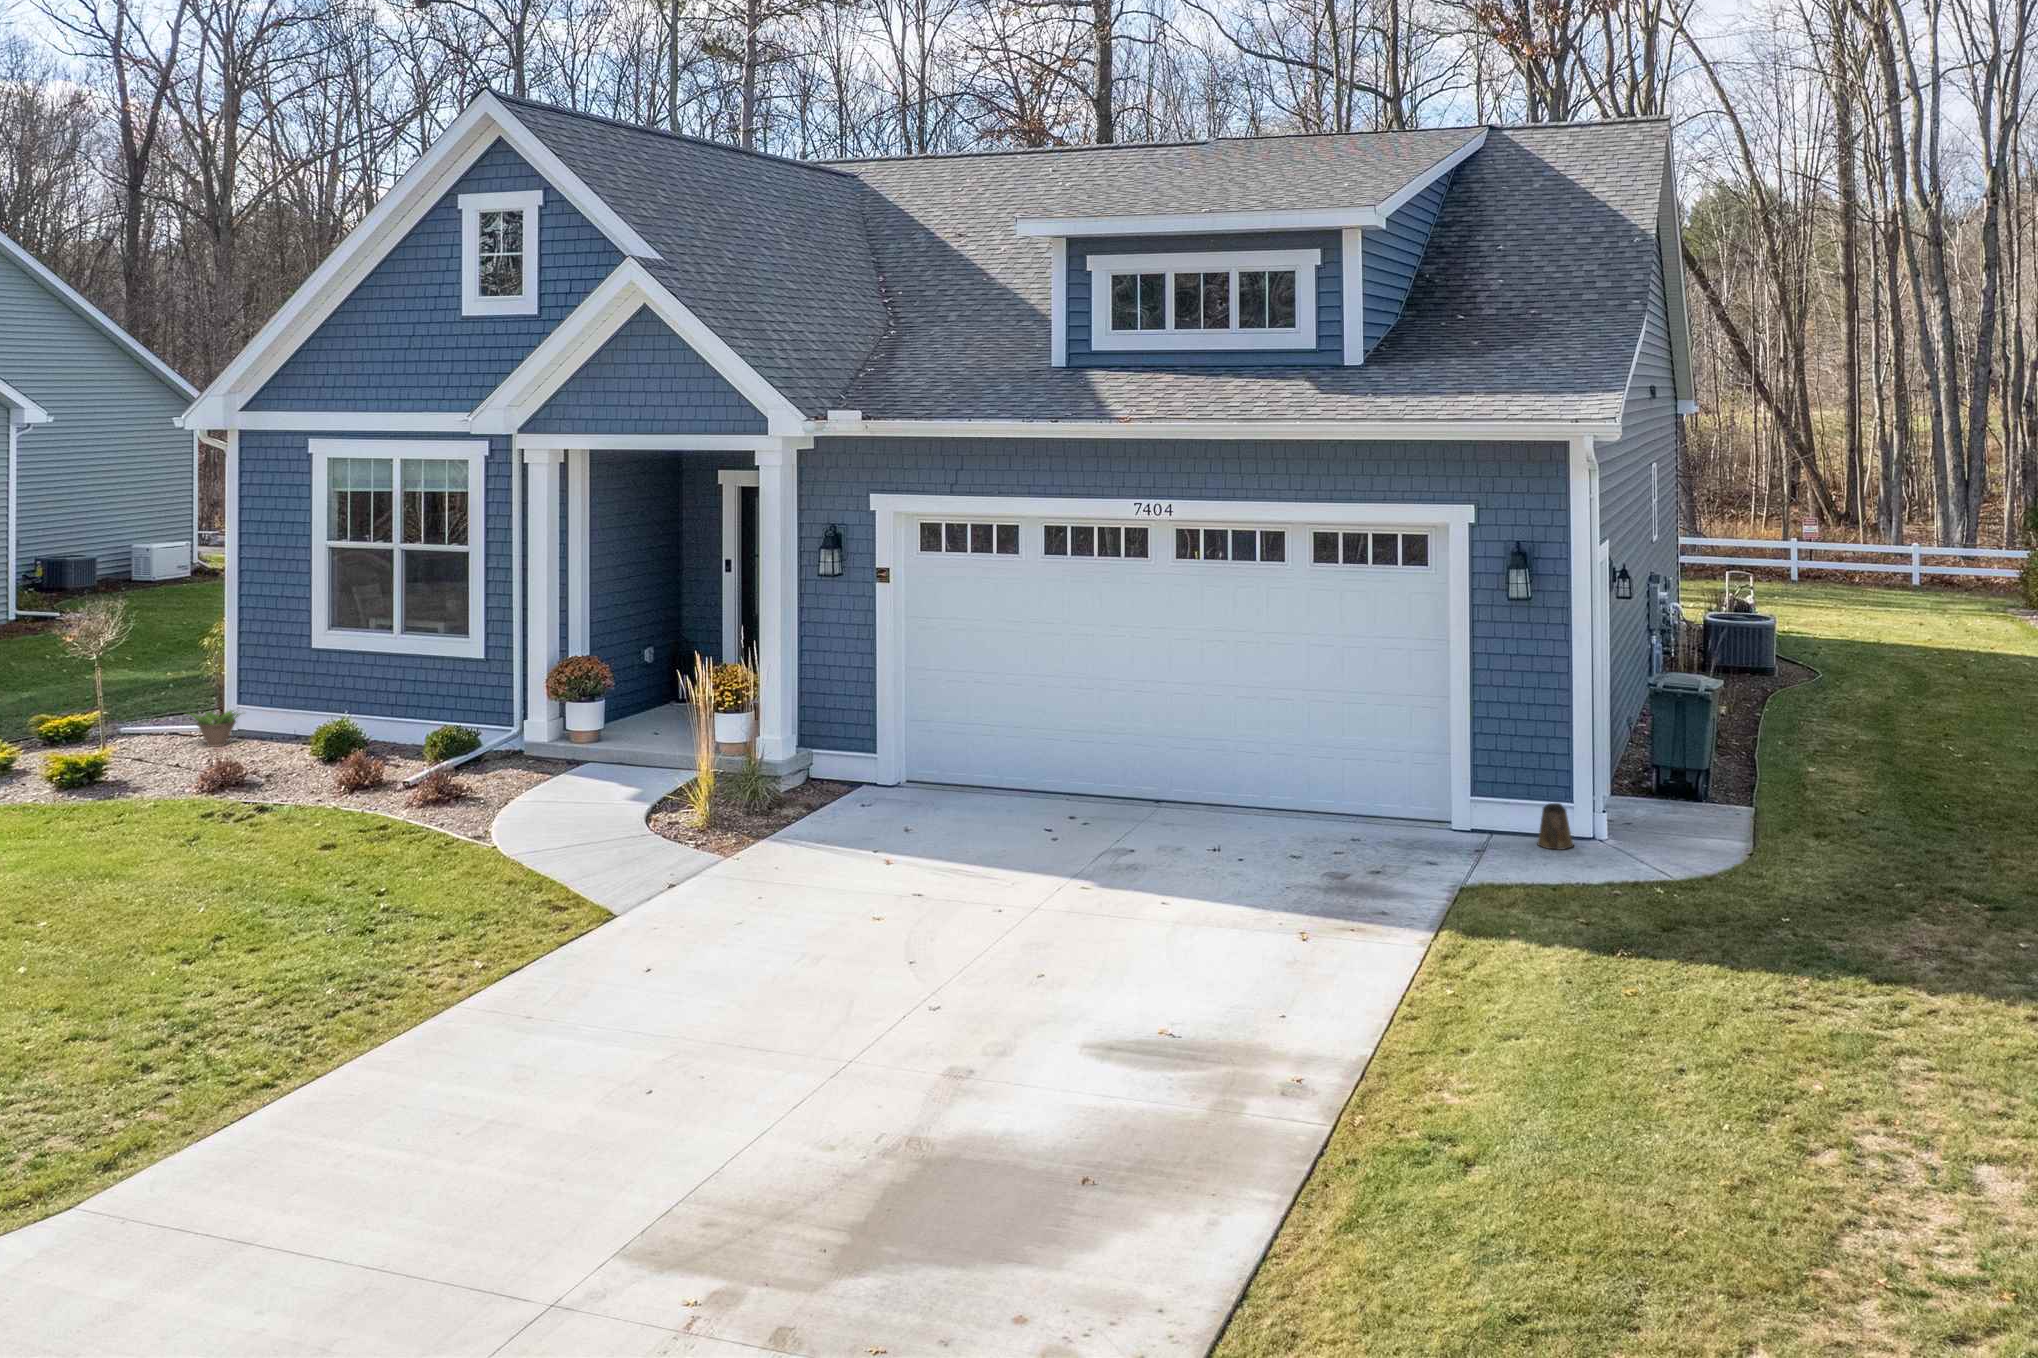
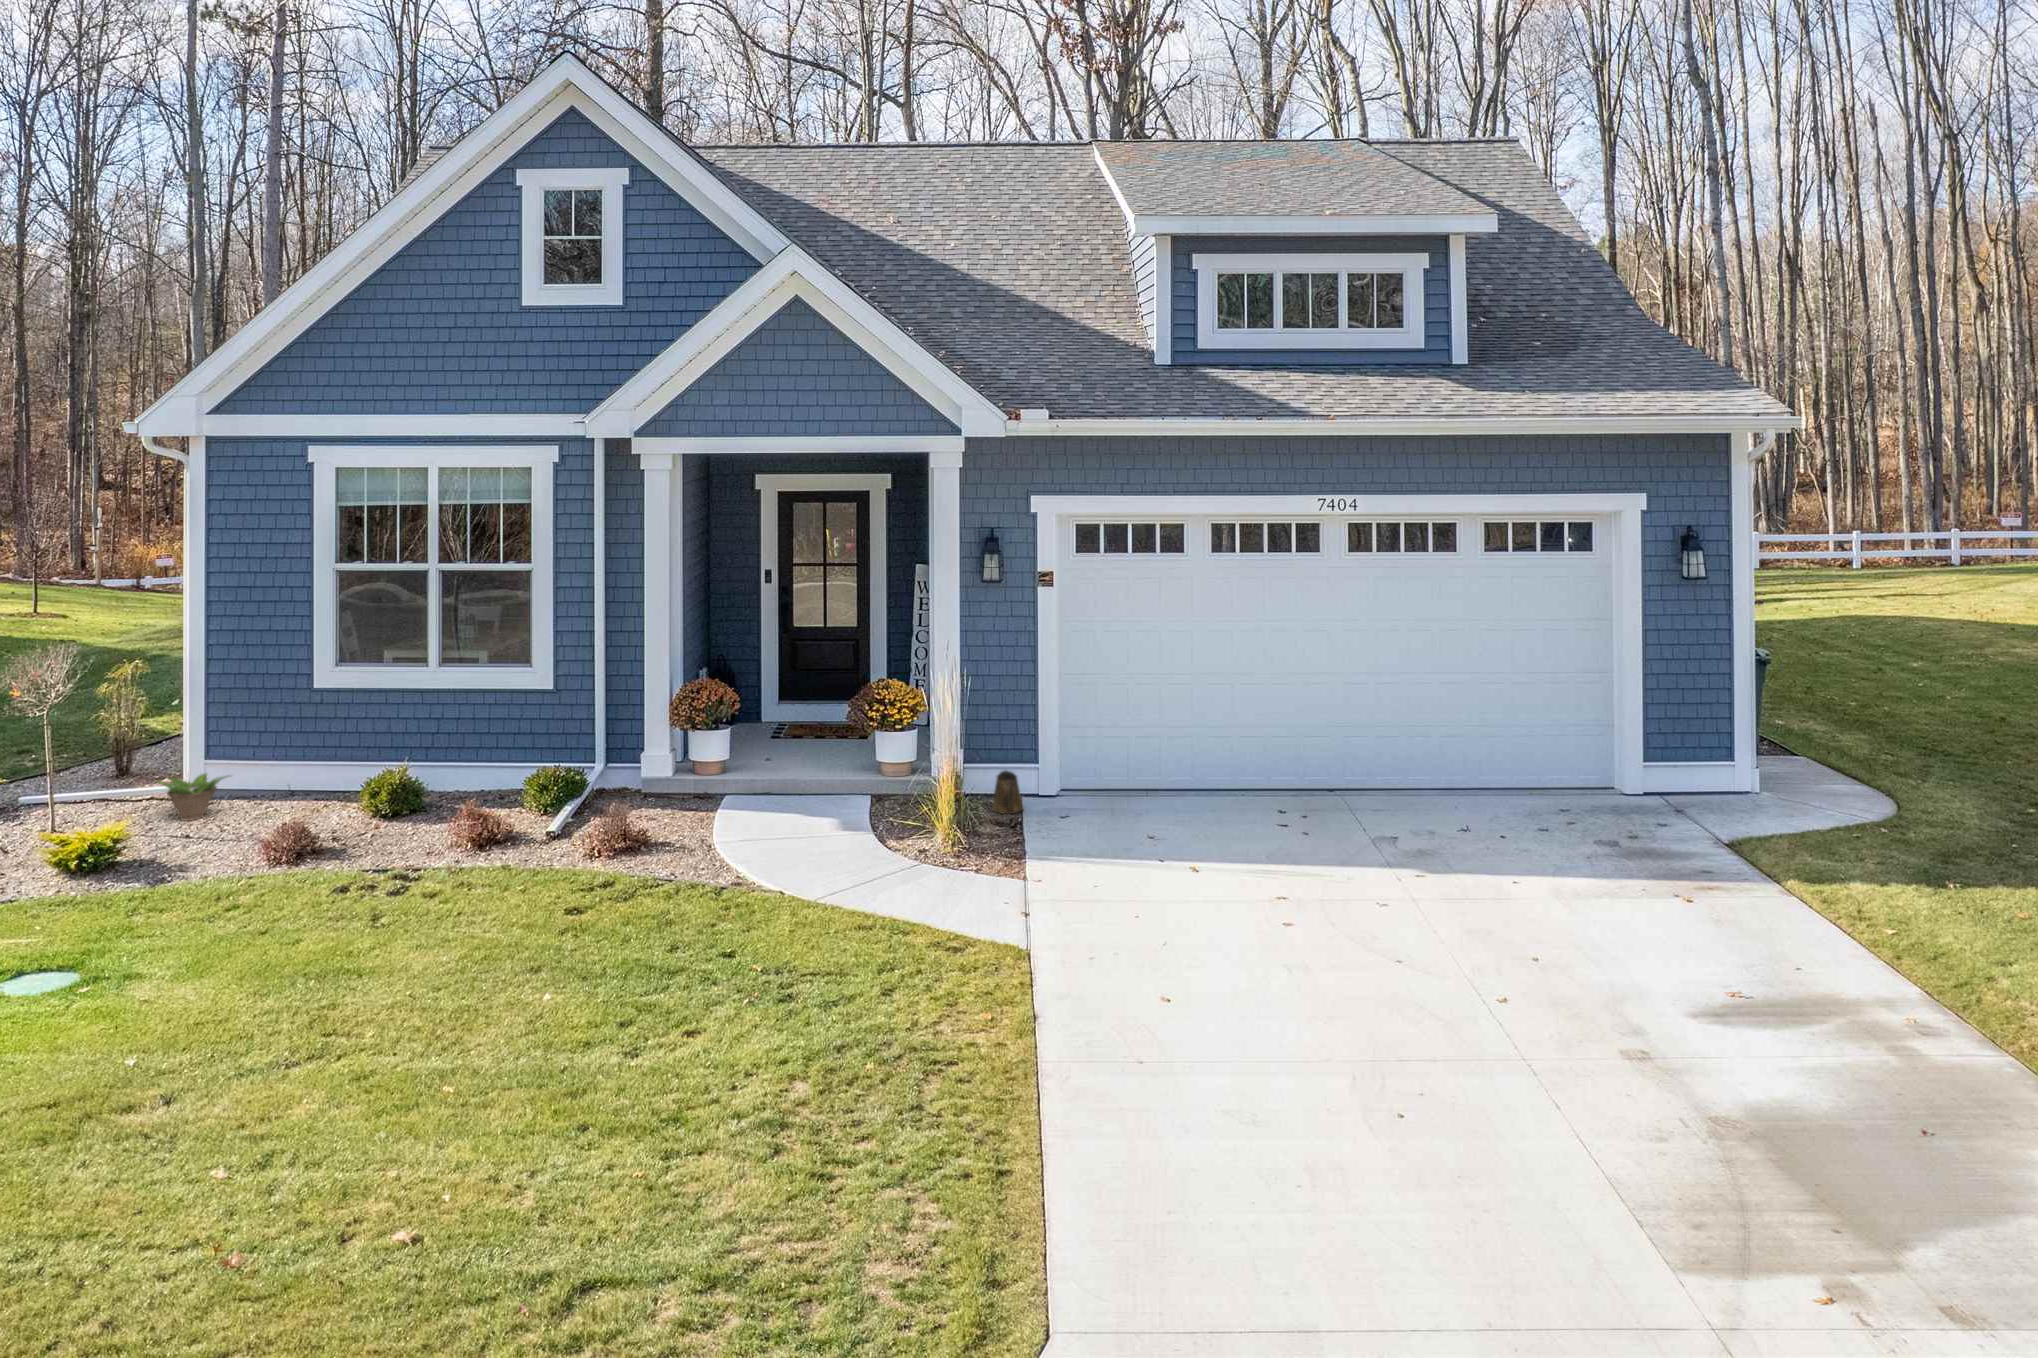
watering can: present [1537,803,1574,850] -> present [992,770,1023,814]

